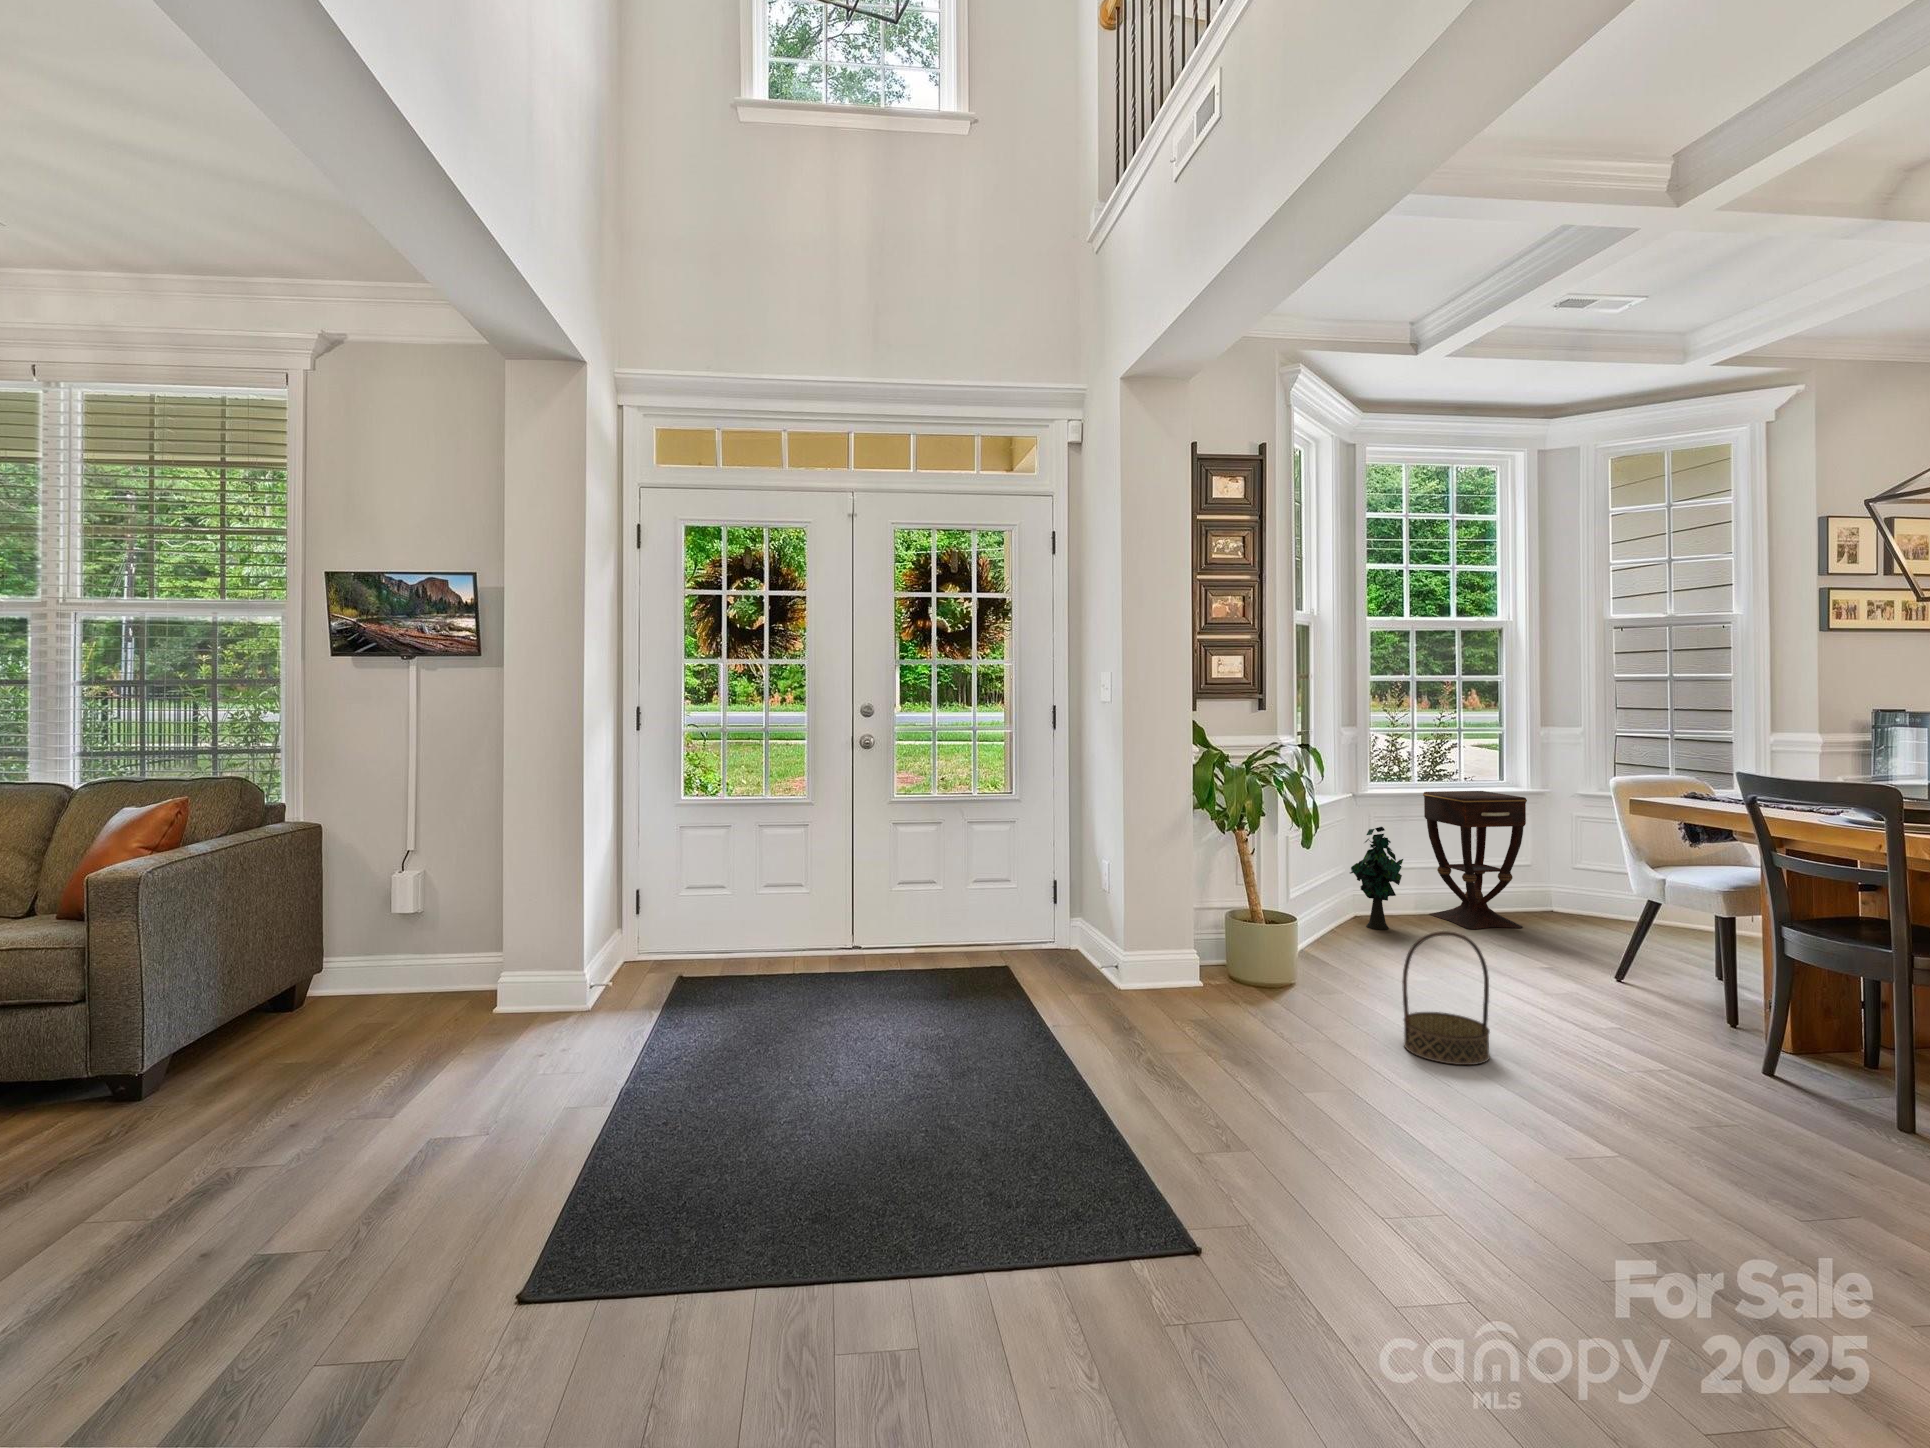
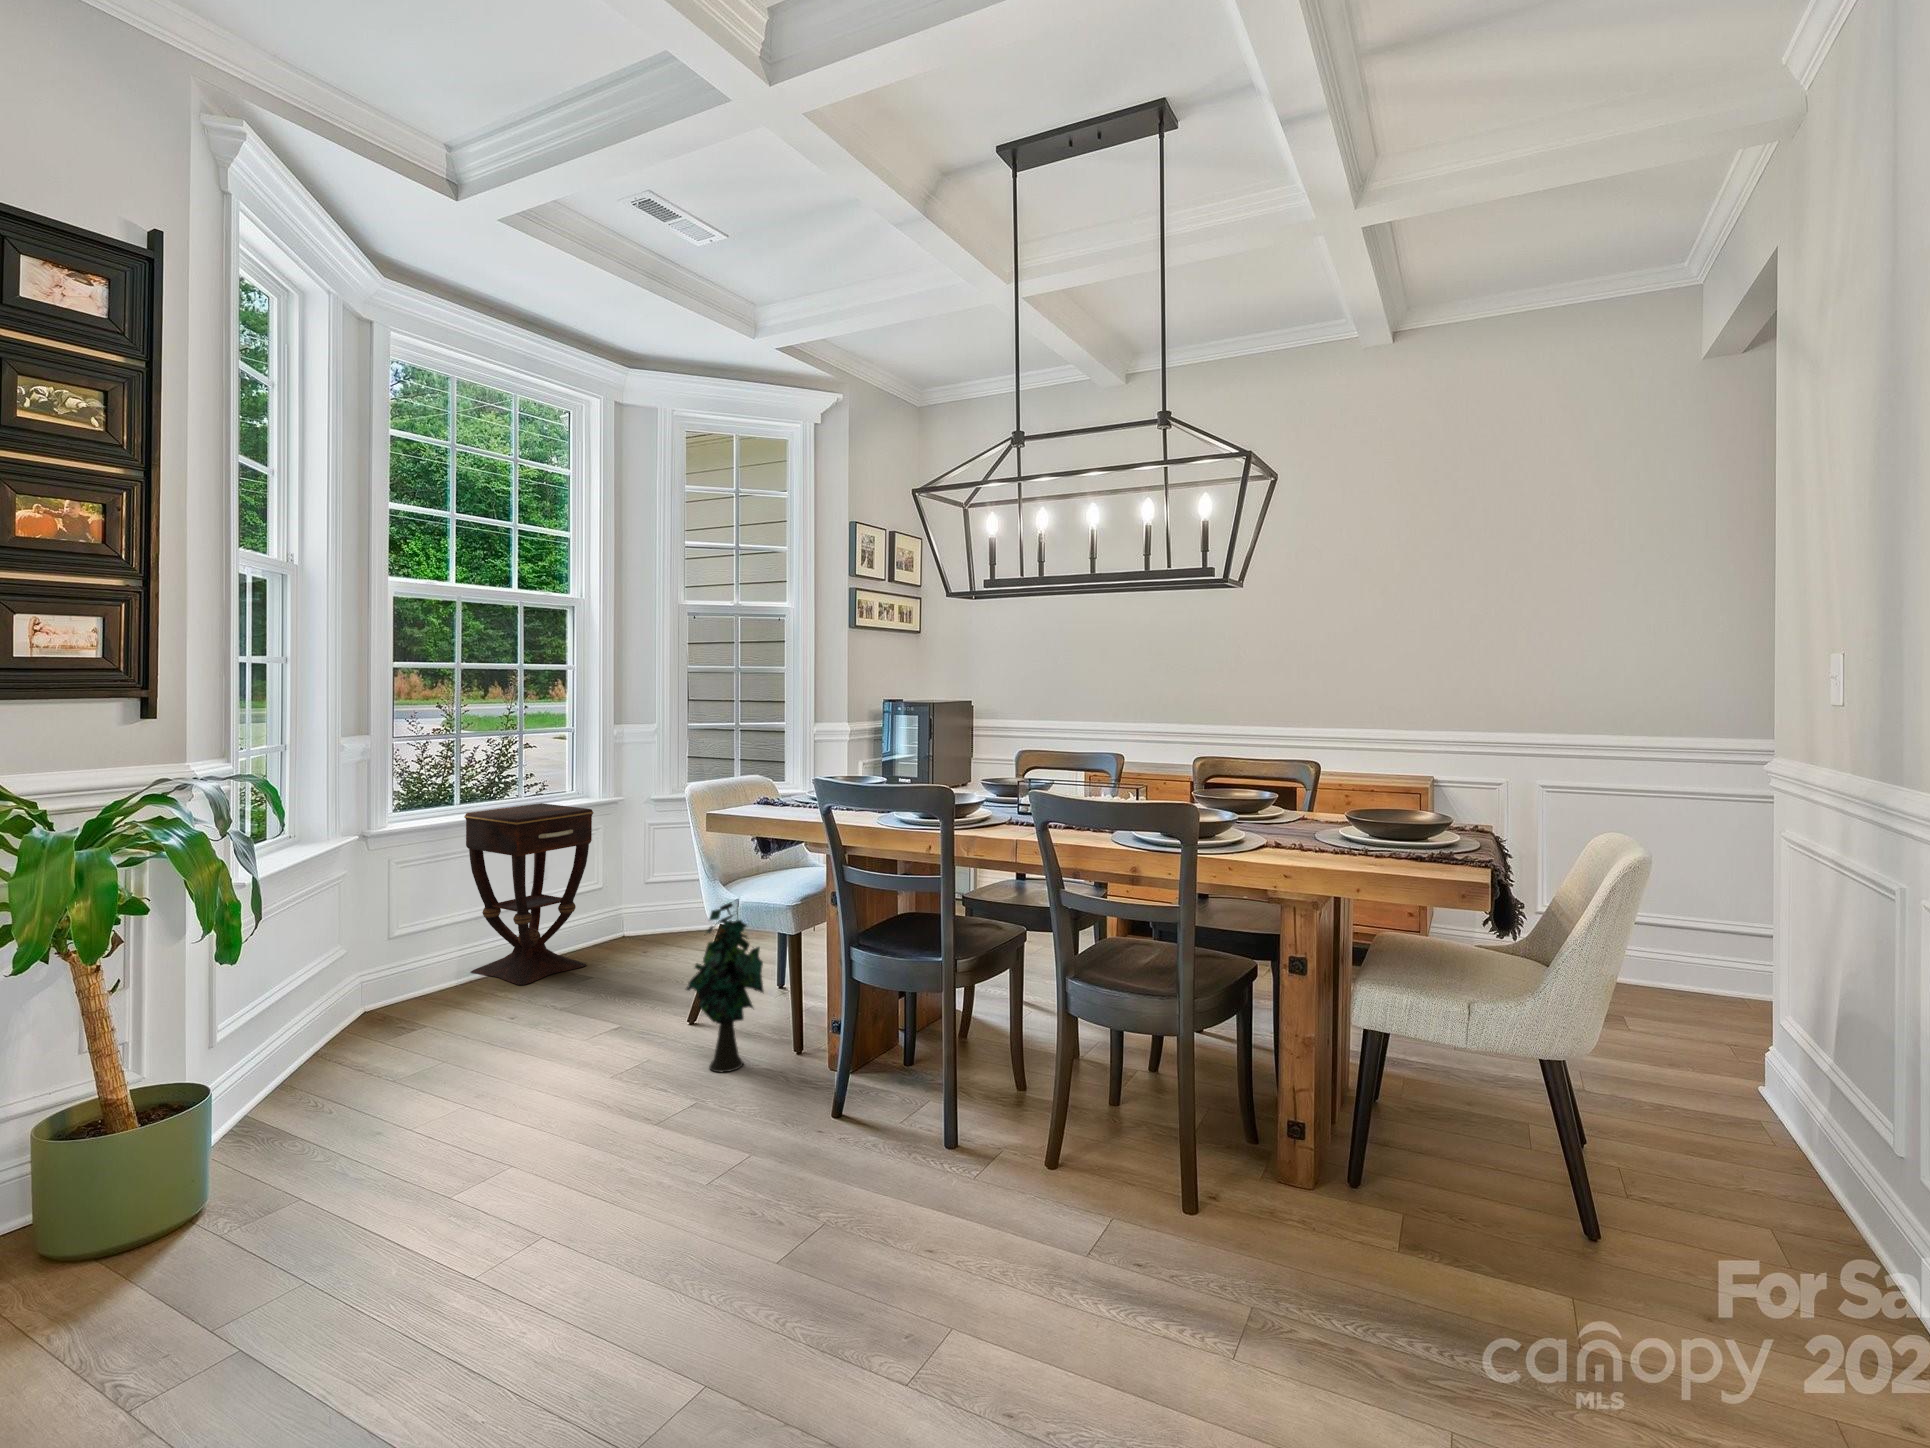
decorative plant: present [1350,827,1403,929] -> present [686,903,764,1072]
basket: present [1403,931,1490,1065] -> none [374,1081,527,1326]

